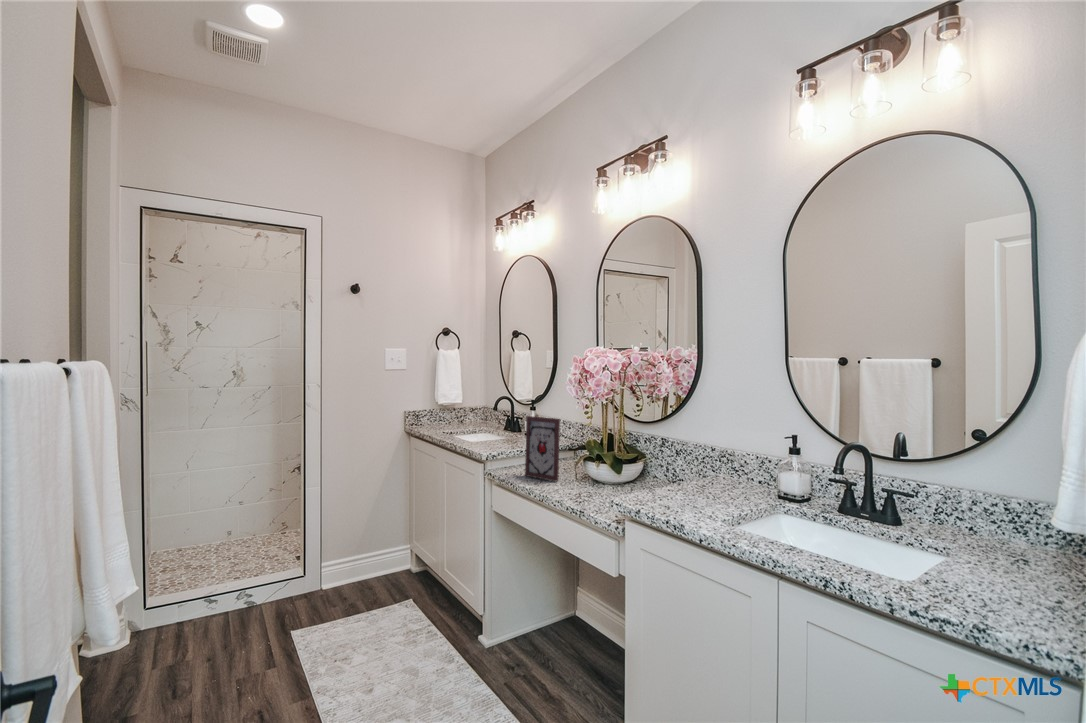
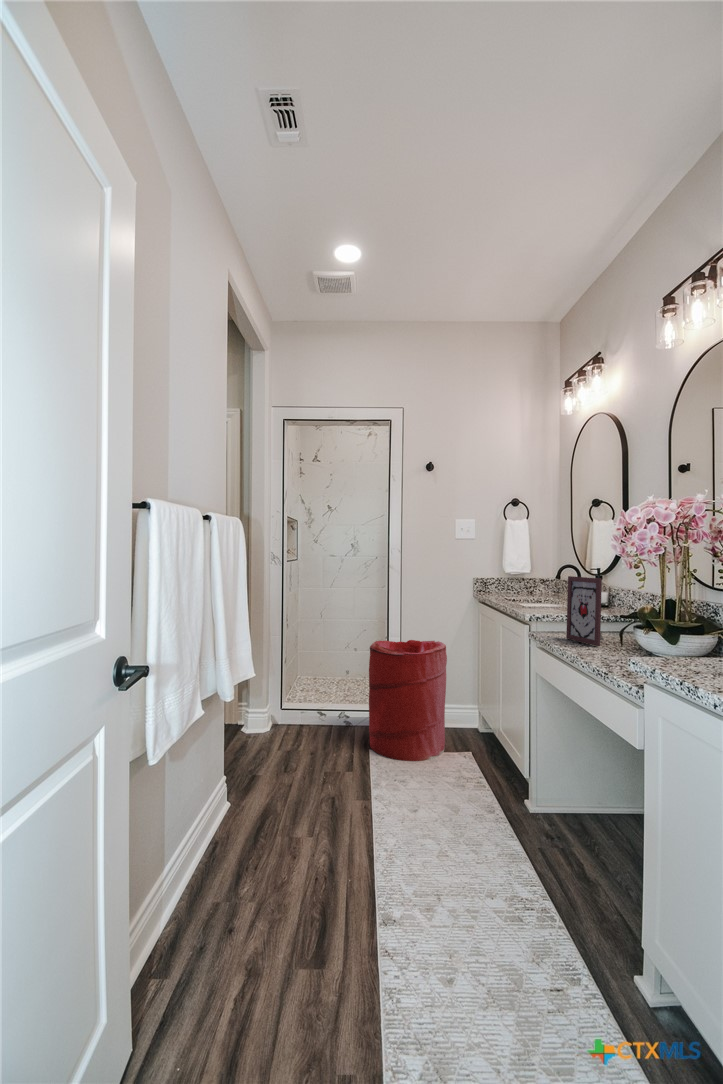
laundry hamper: none [287,486,382,634] -> present [369,640,447,761]

